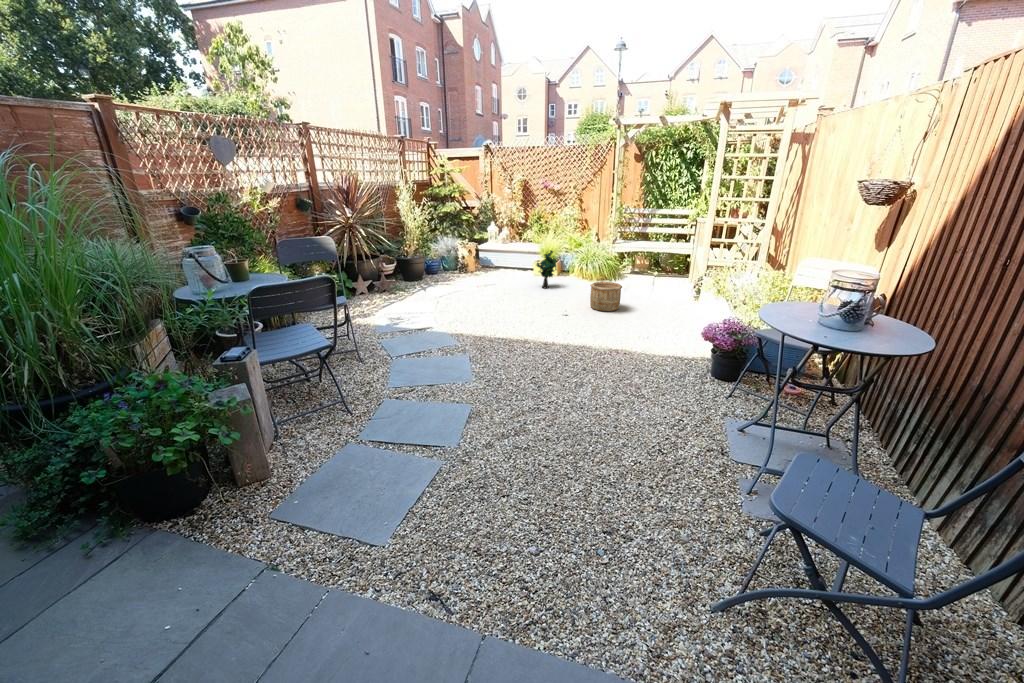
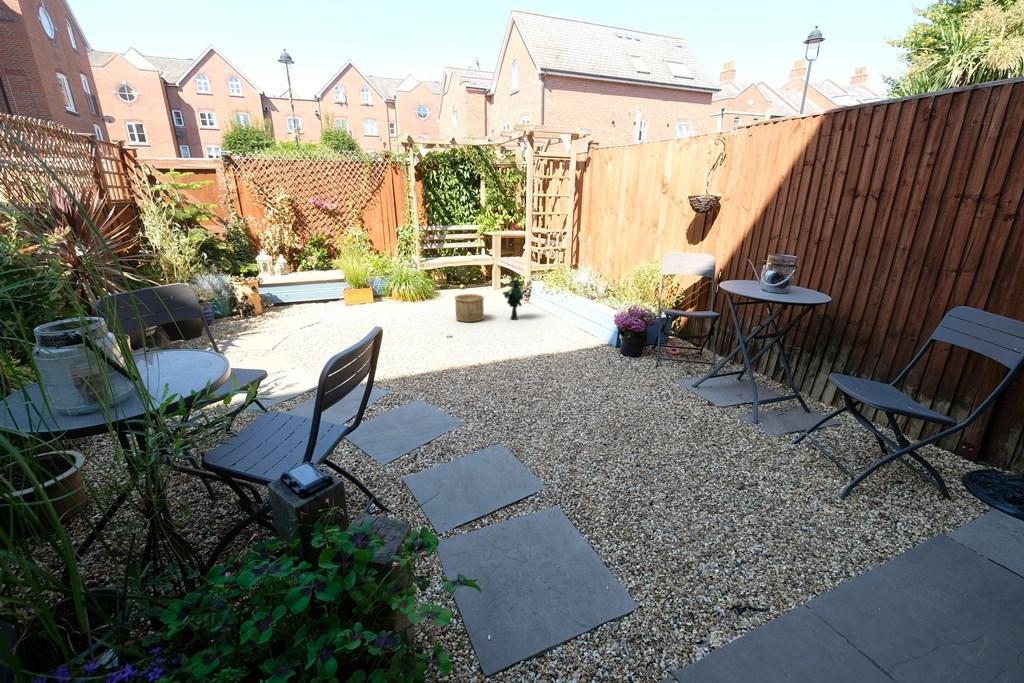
decorative plant: present [537,250,557,288] -> present [503,277,526,320]

